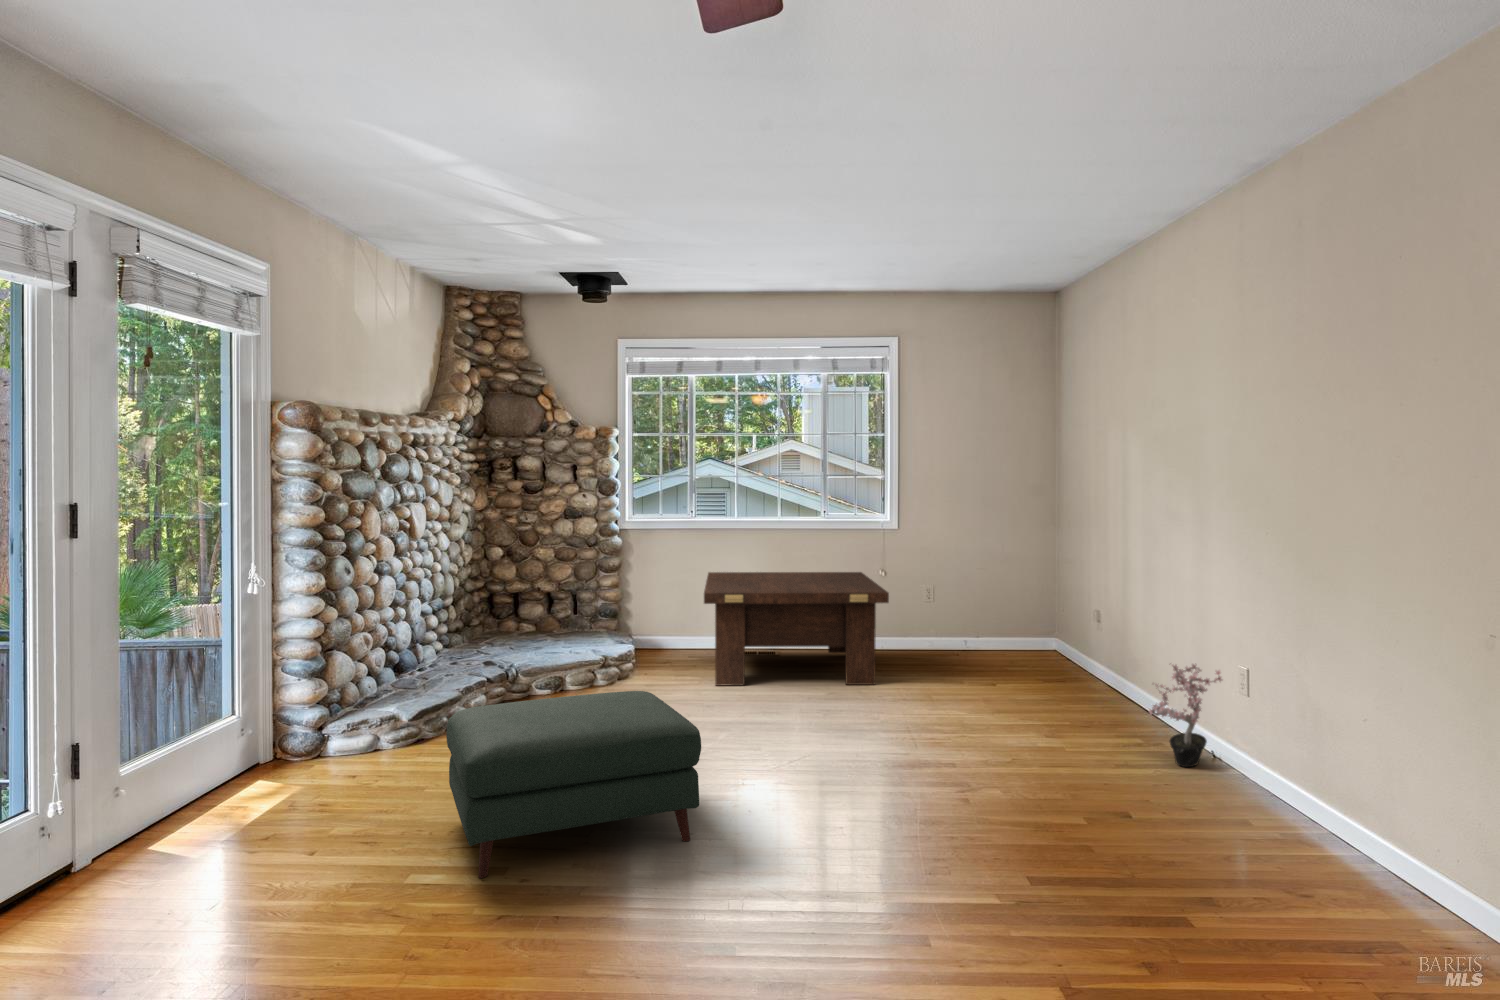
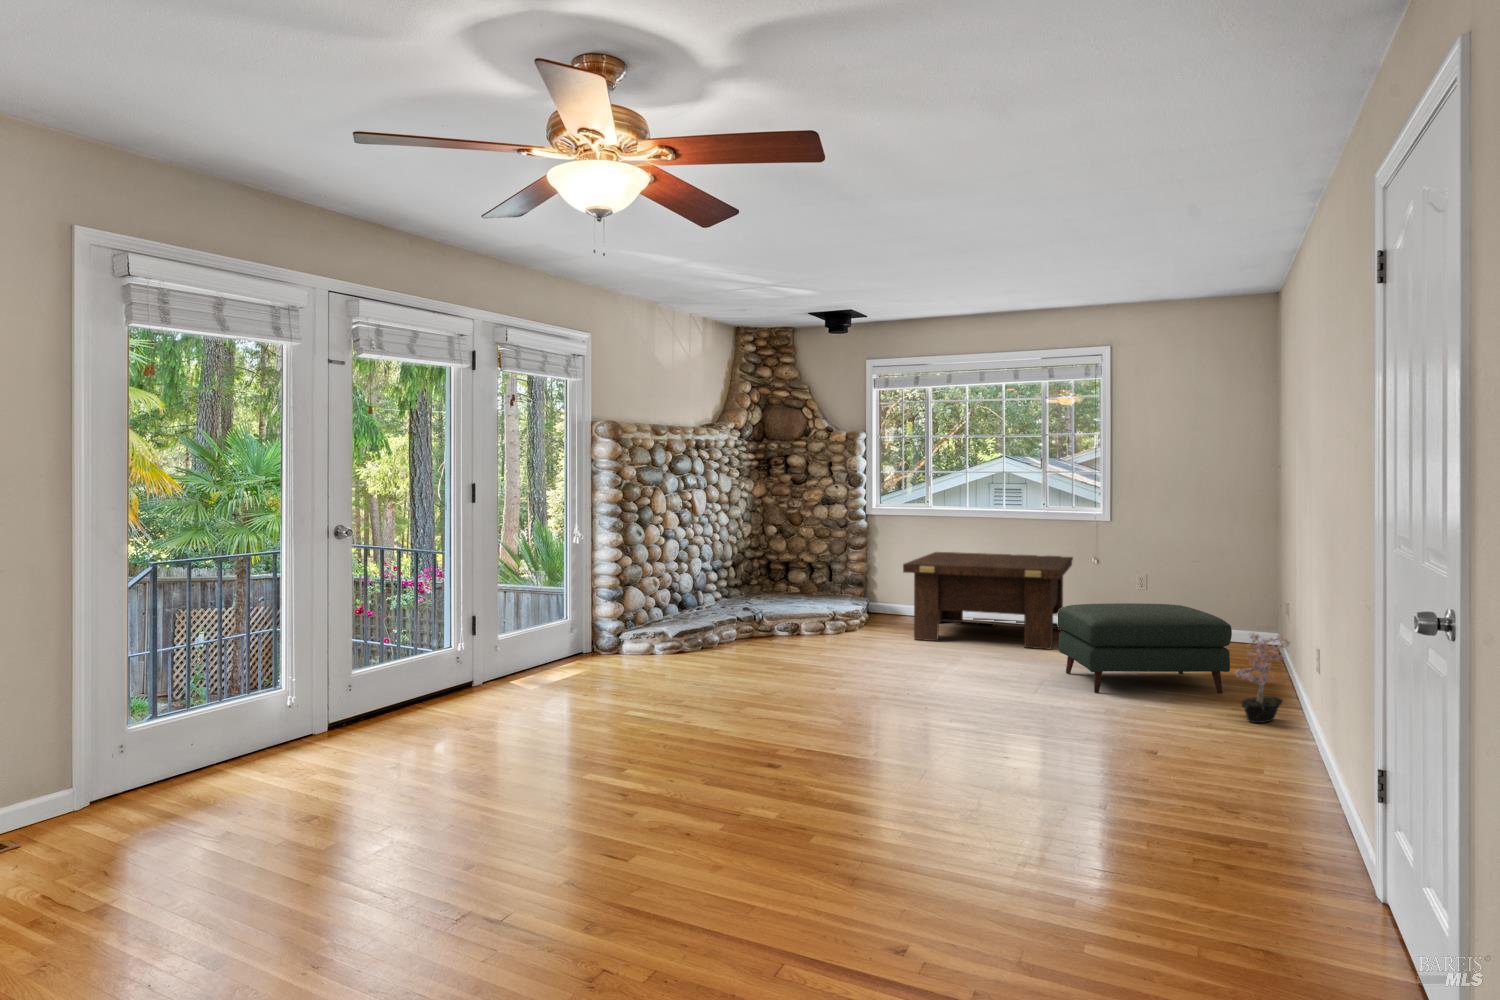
ottoman: present [446,691,701,878] -> present [1058,603,1232,693]

